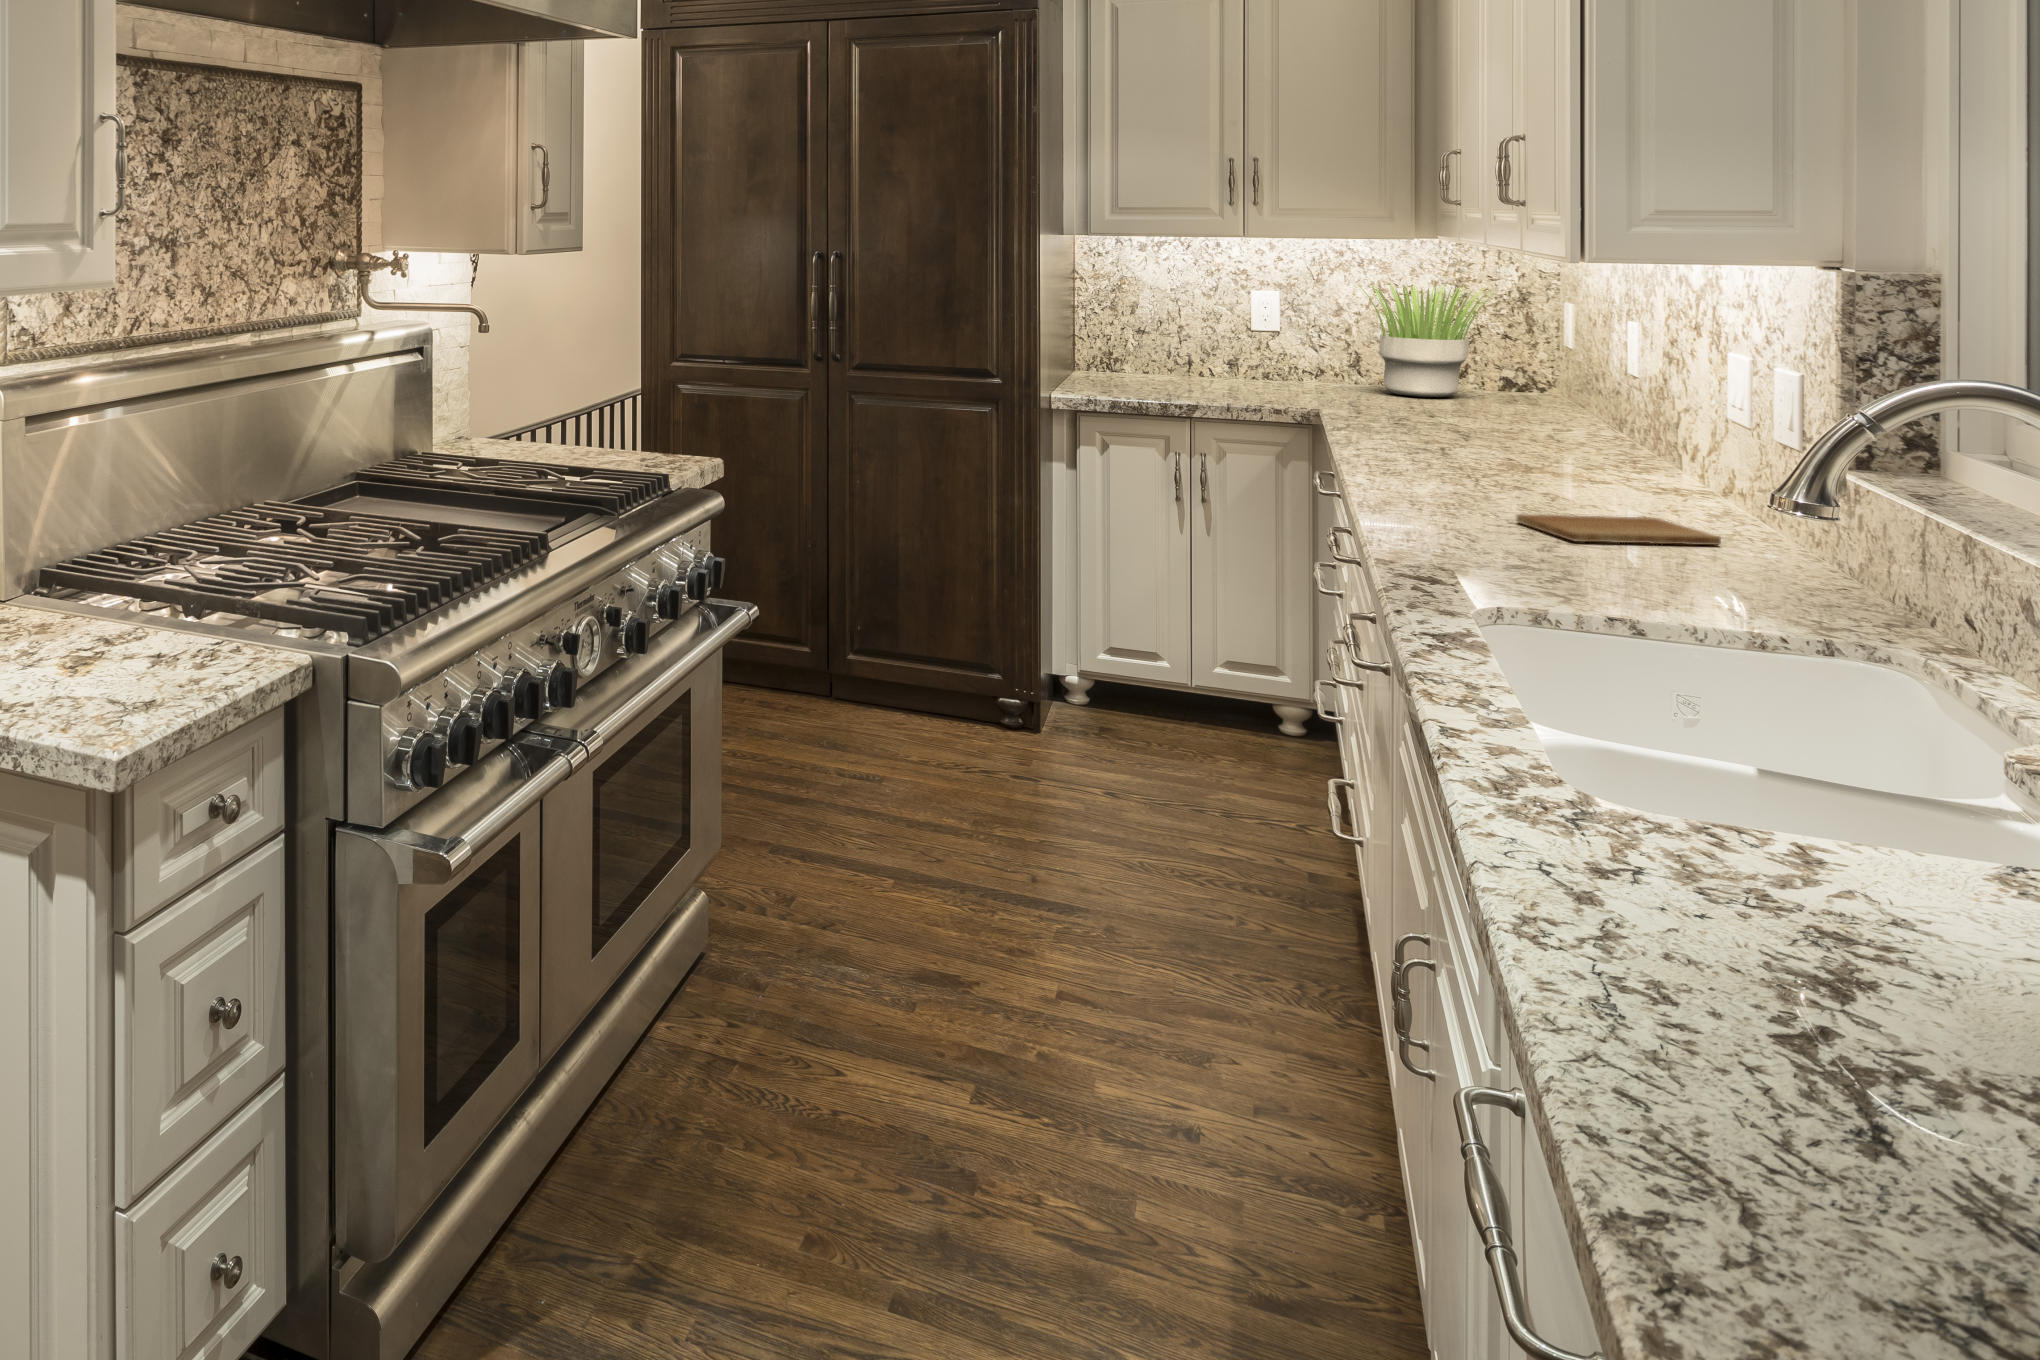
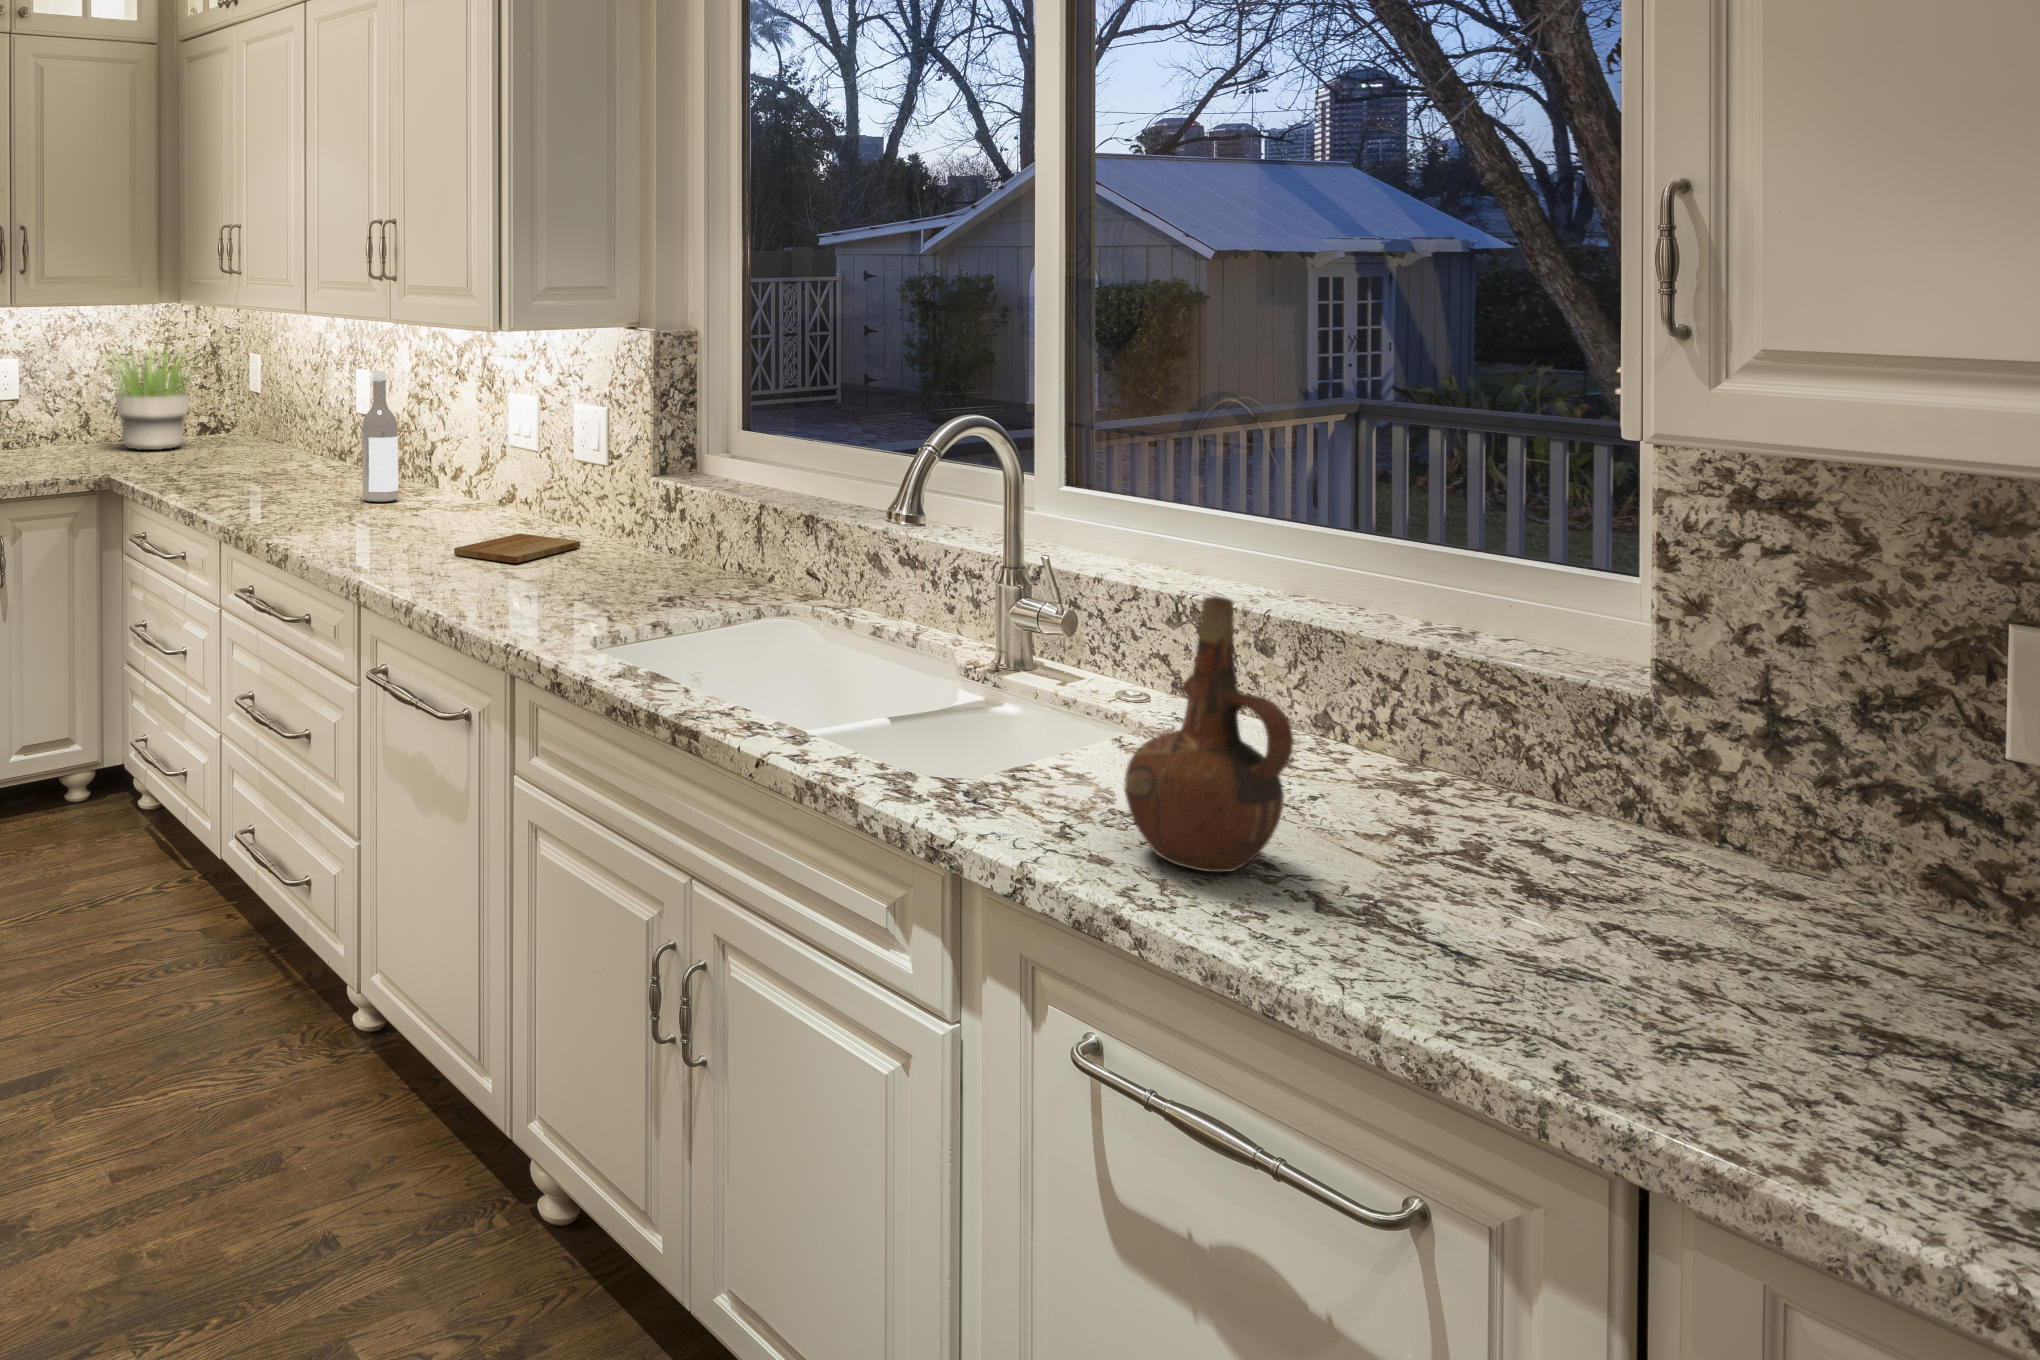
wine bottle: none [1543,313,1600,470] -> present [362,371,398,502]
ceramic pitcher: none [1589,606,1871,1026] -> present [1125,596,1293,872]

